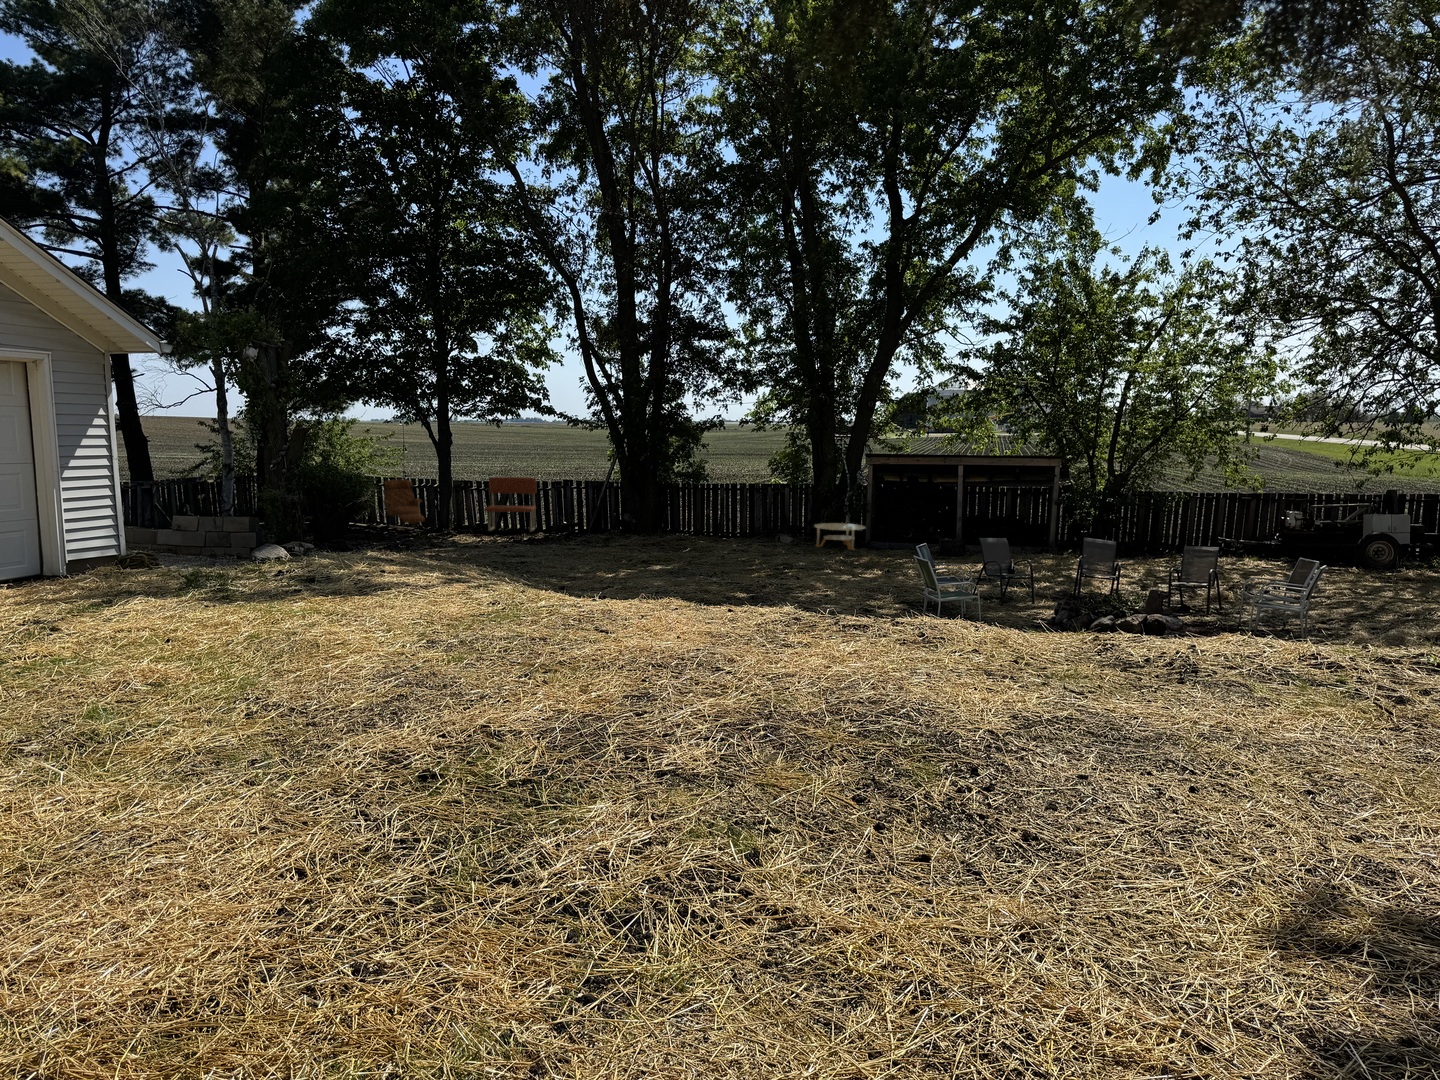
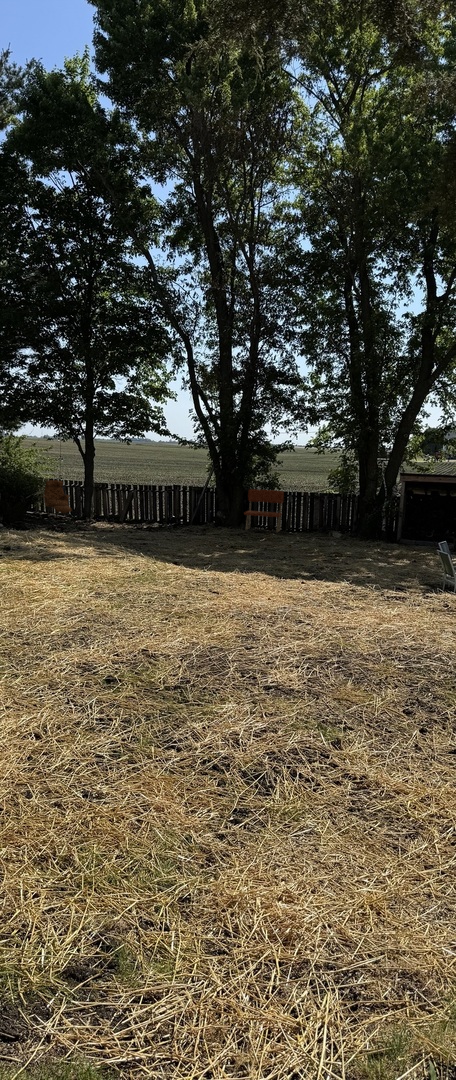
bench: present [484,477,536,531] -> present [244,489,284,532]
round table: present [814,523,865,550] -> none [359,524,399,546]

